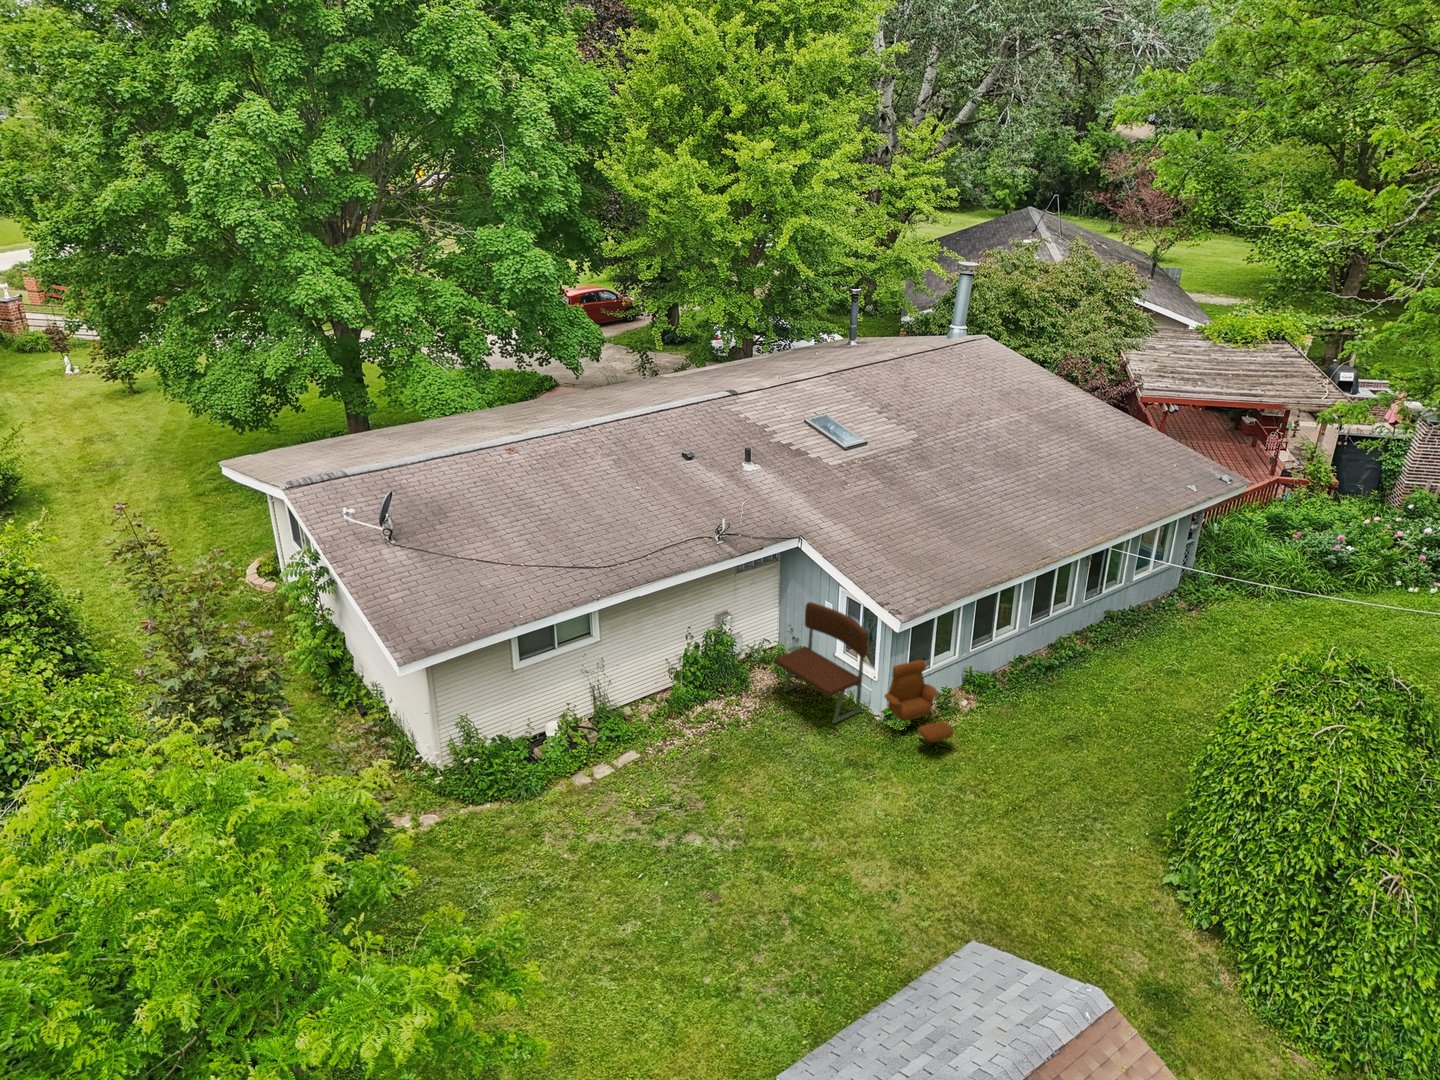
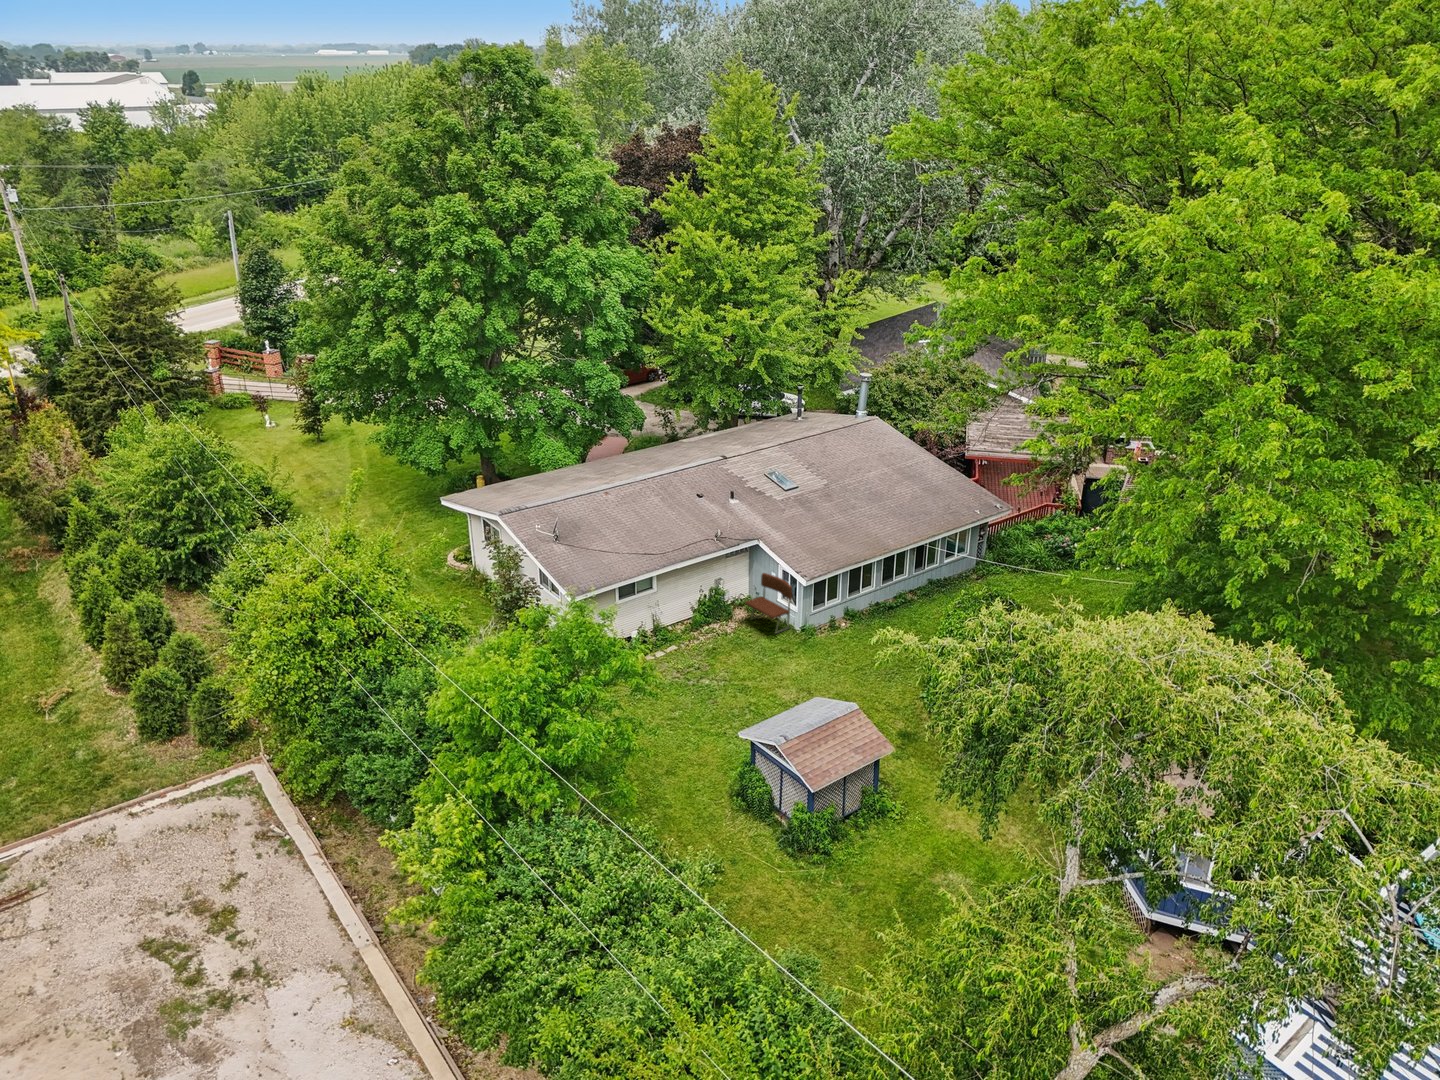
lounge chair: present [885,660,953,757] -> none [800,601,834,648]

